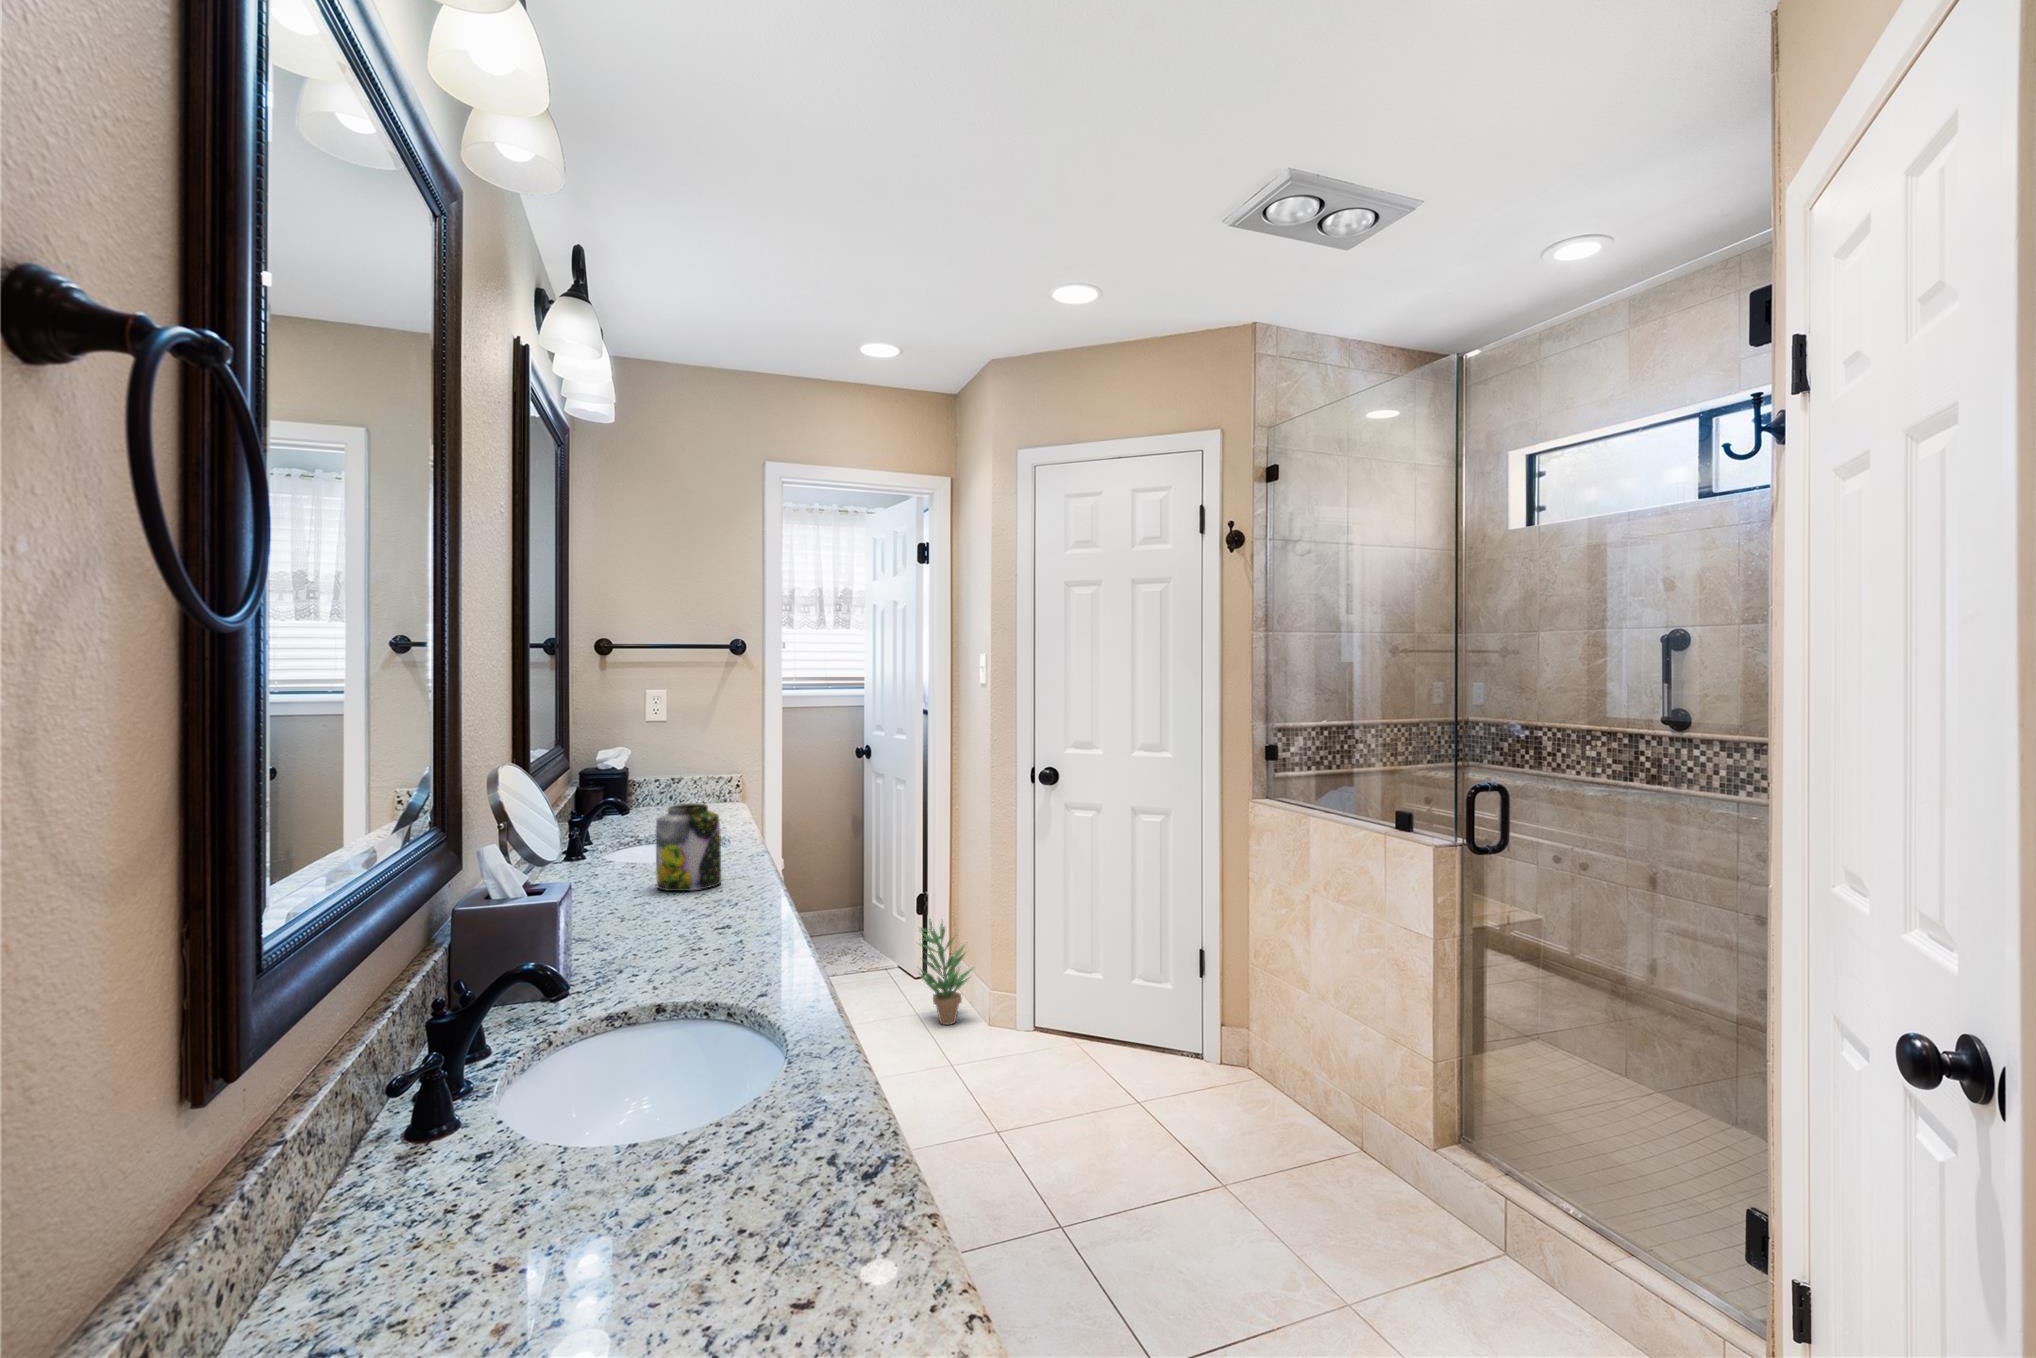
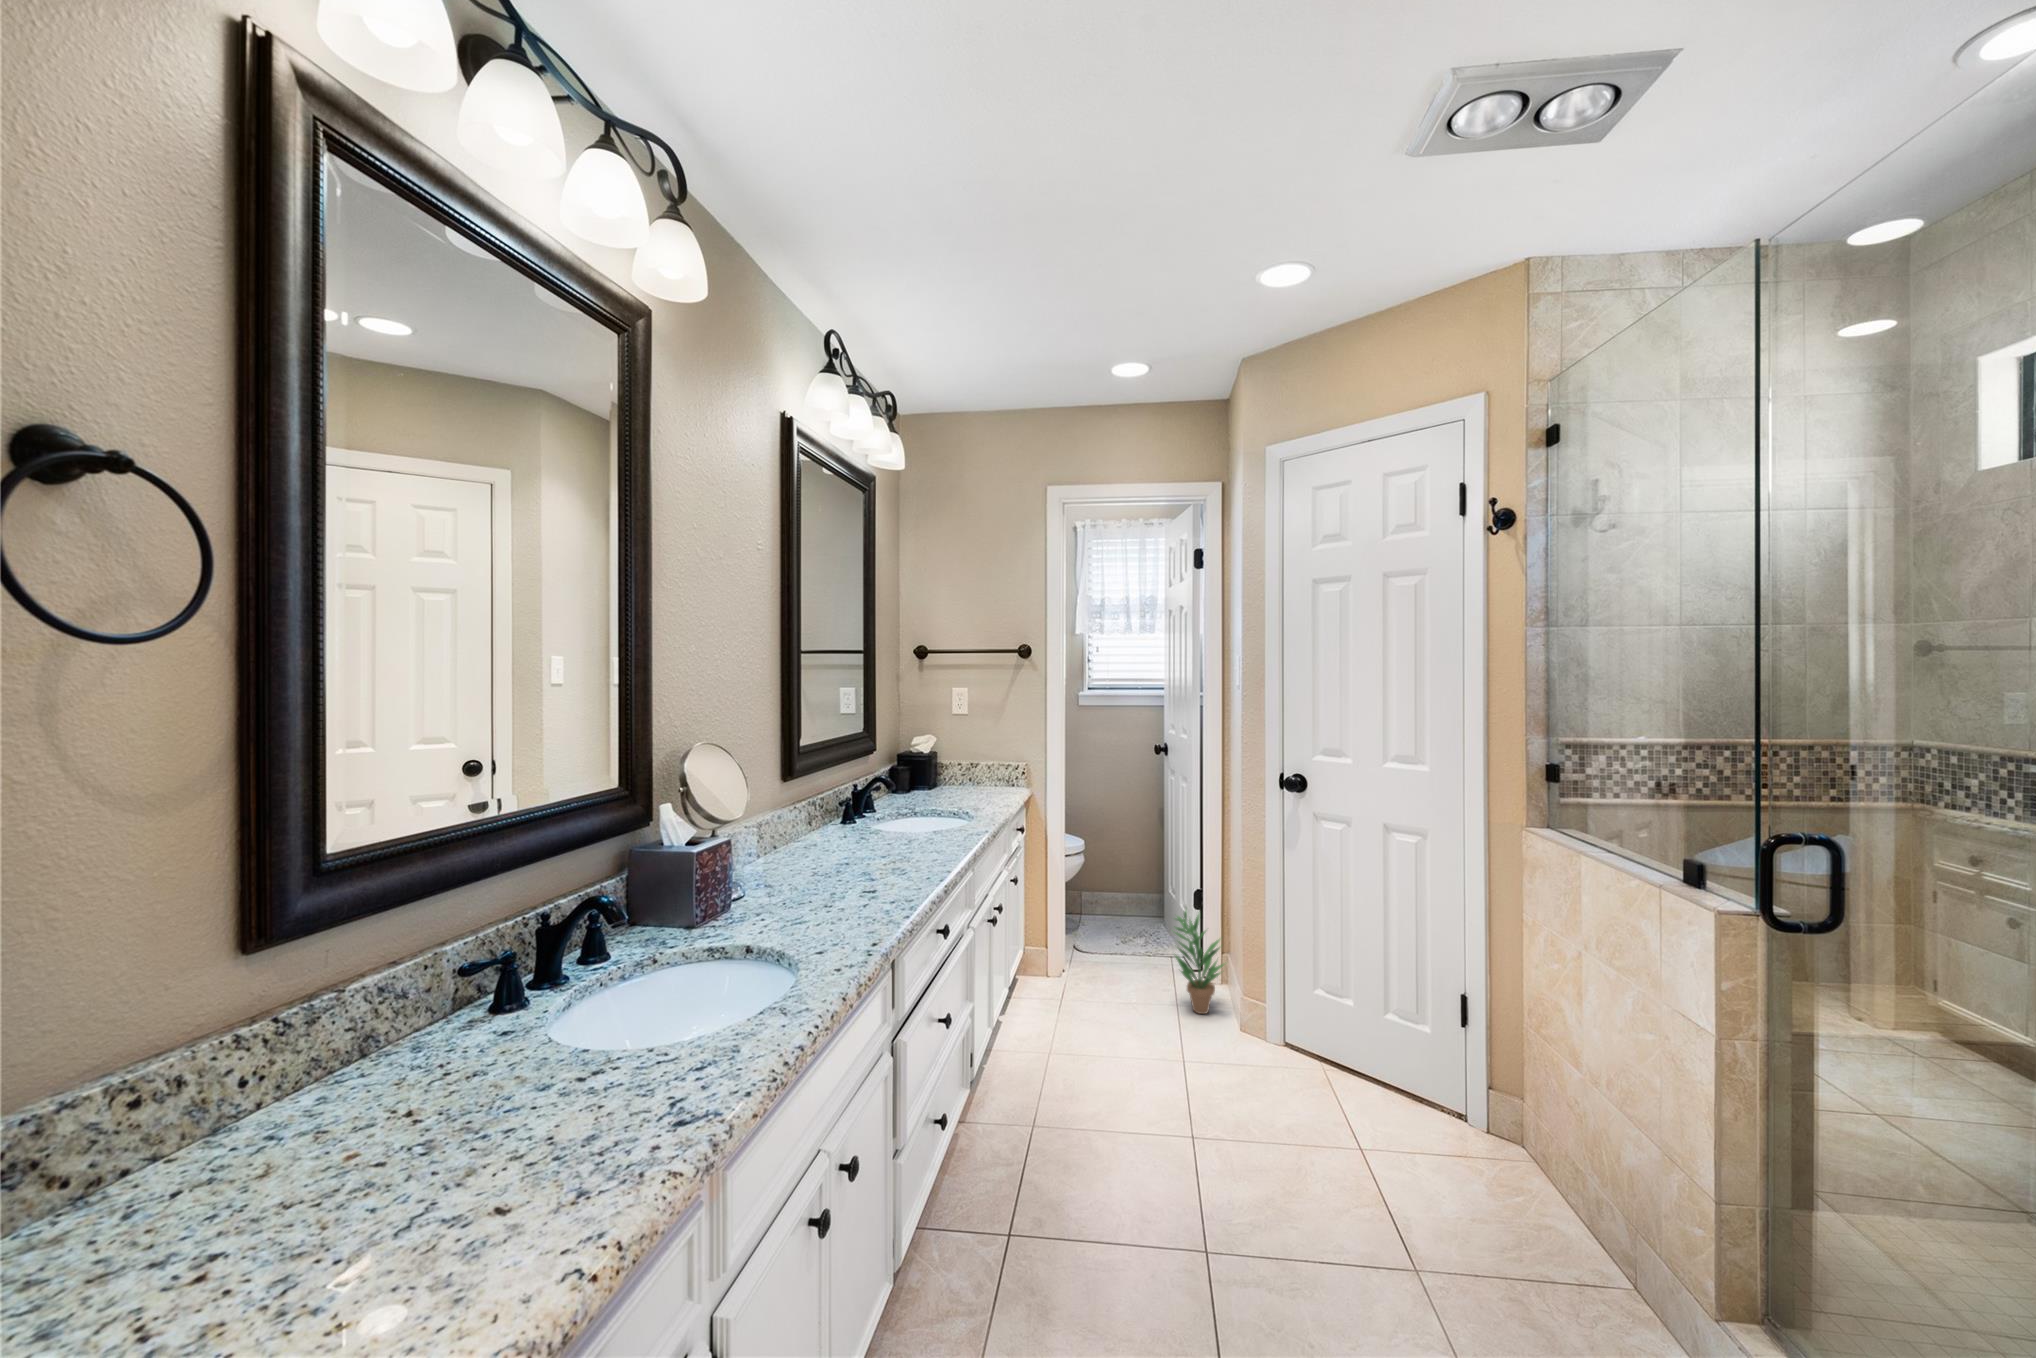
jar: present [656,804,721,891] -> none [826,784,884,864]

